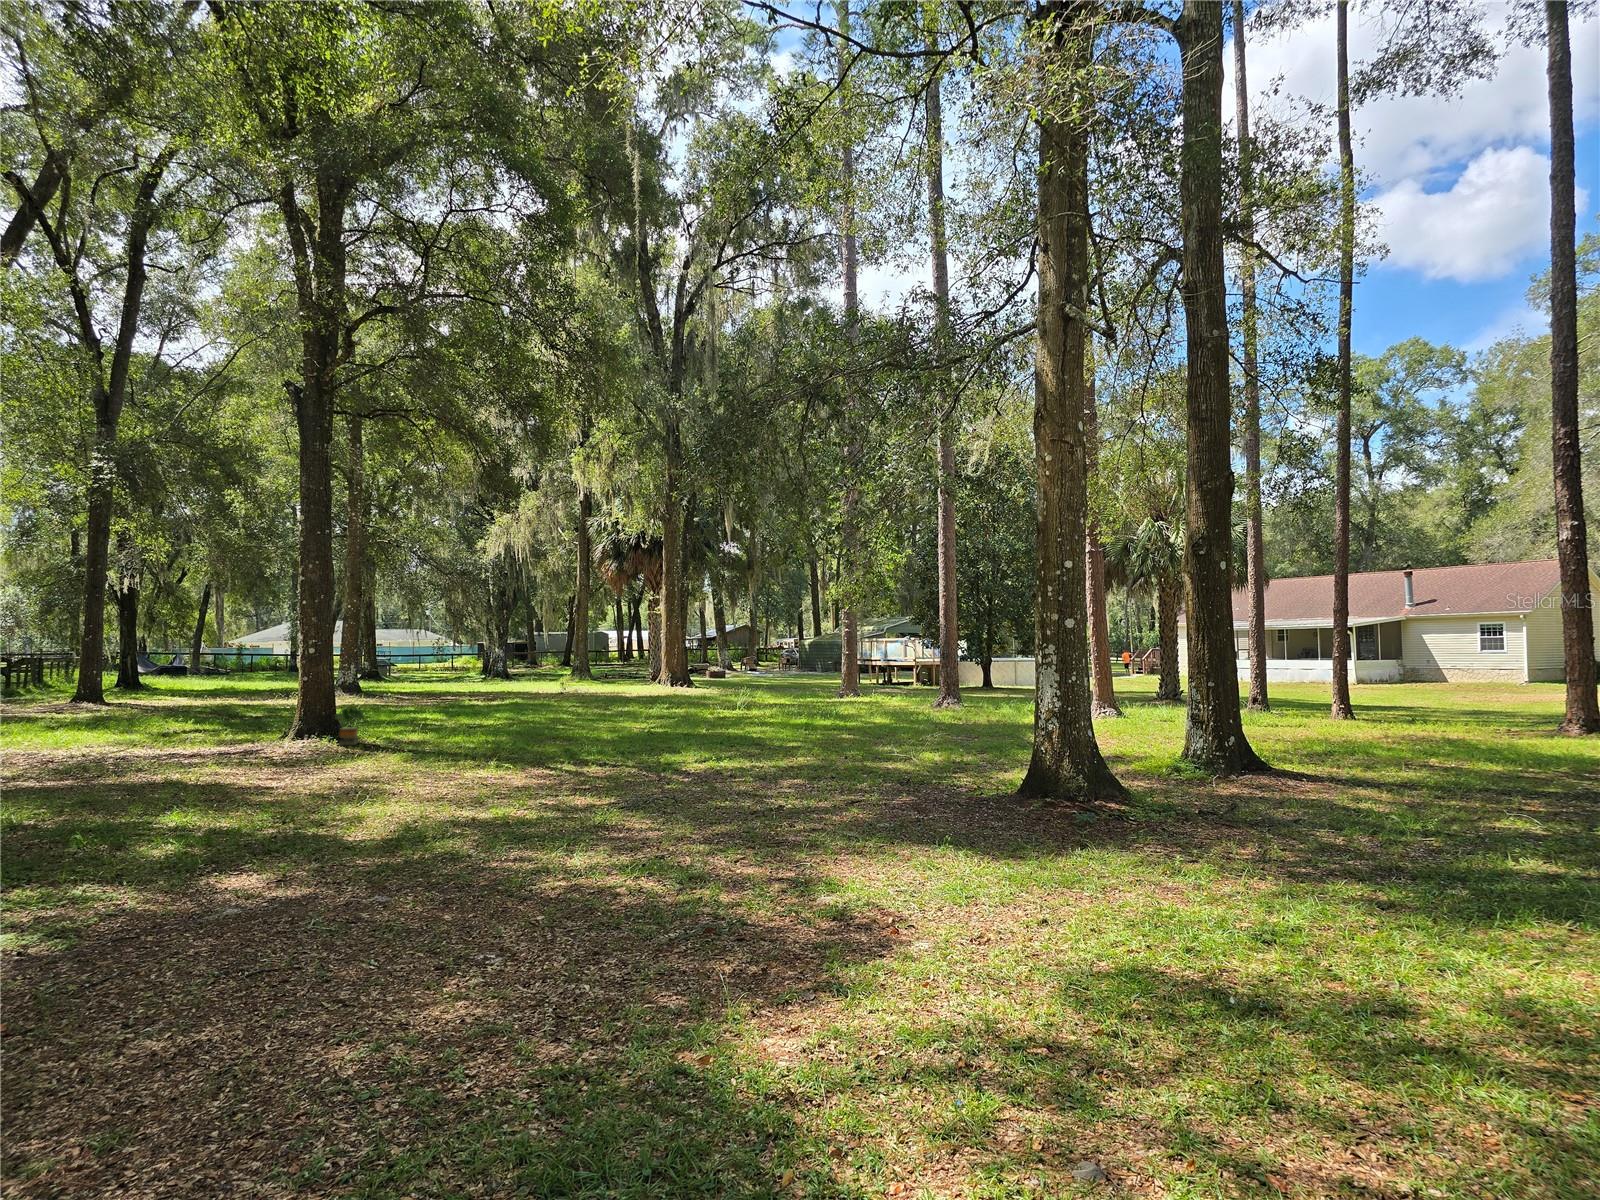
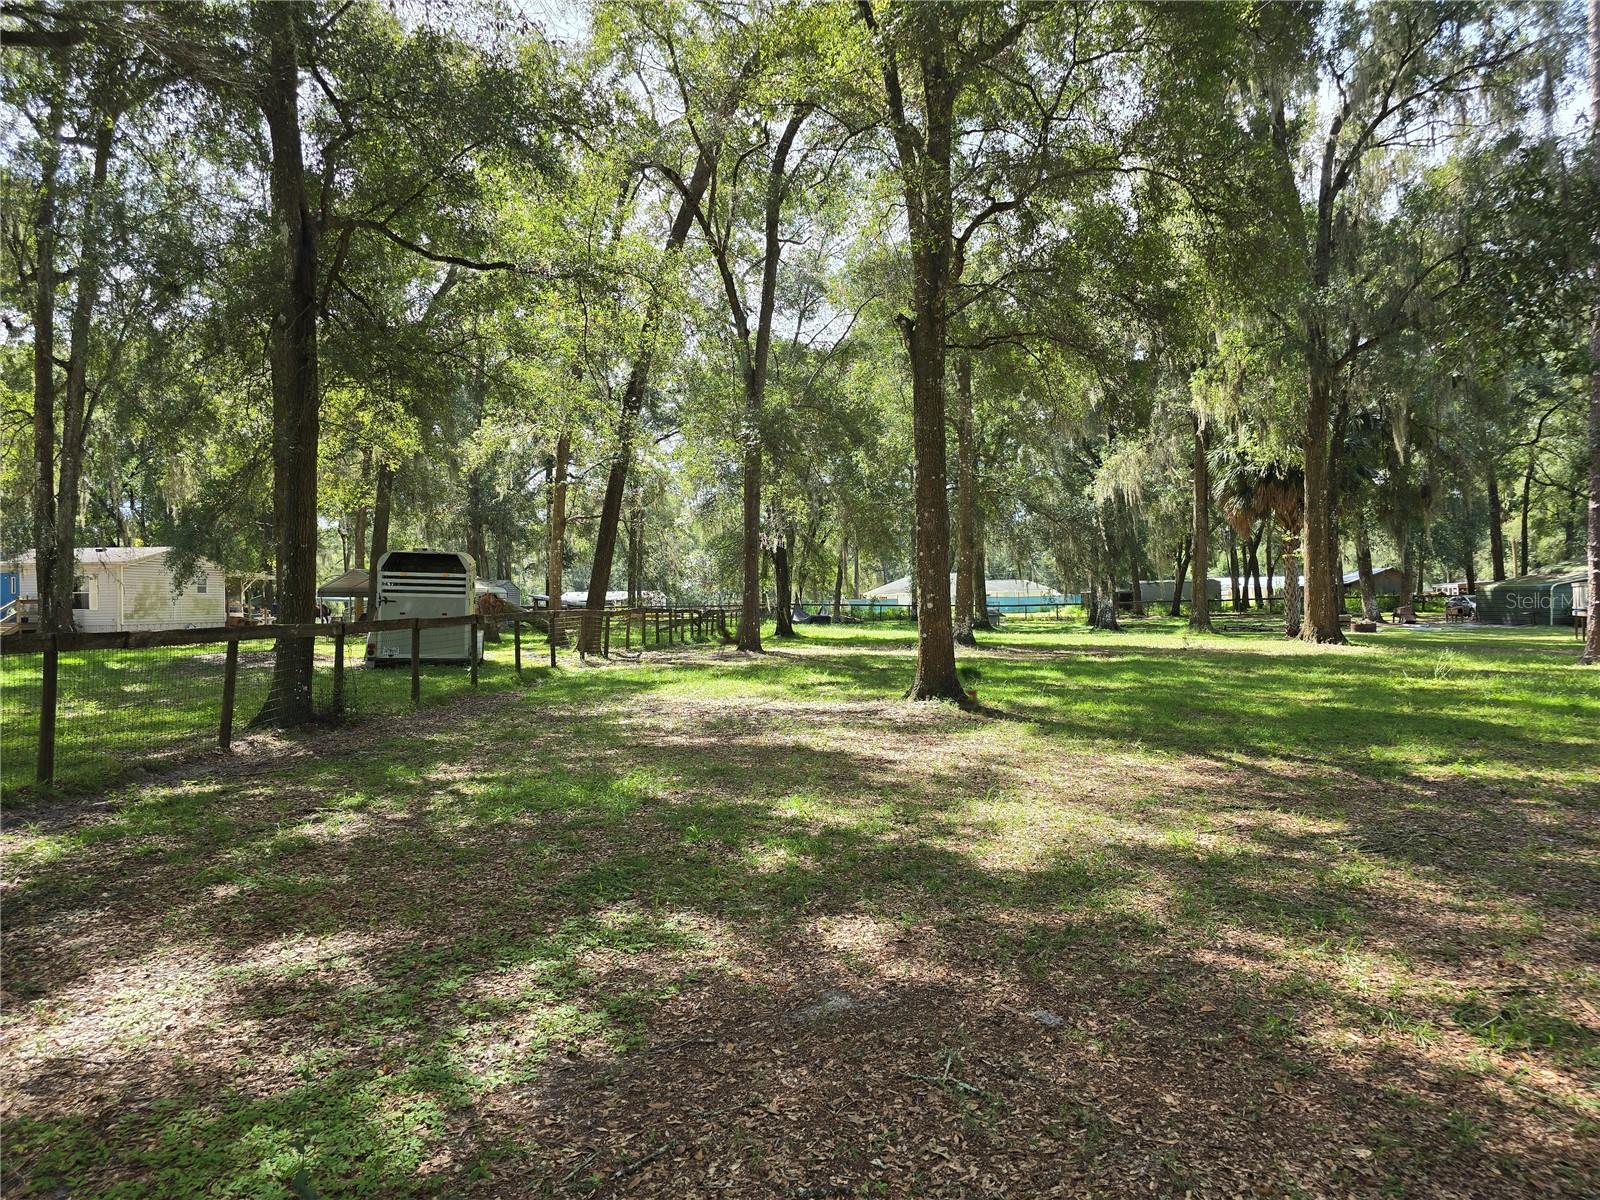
lounge chair: none [35,665,87,711] -> present [716,617,751,657]

